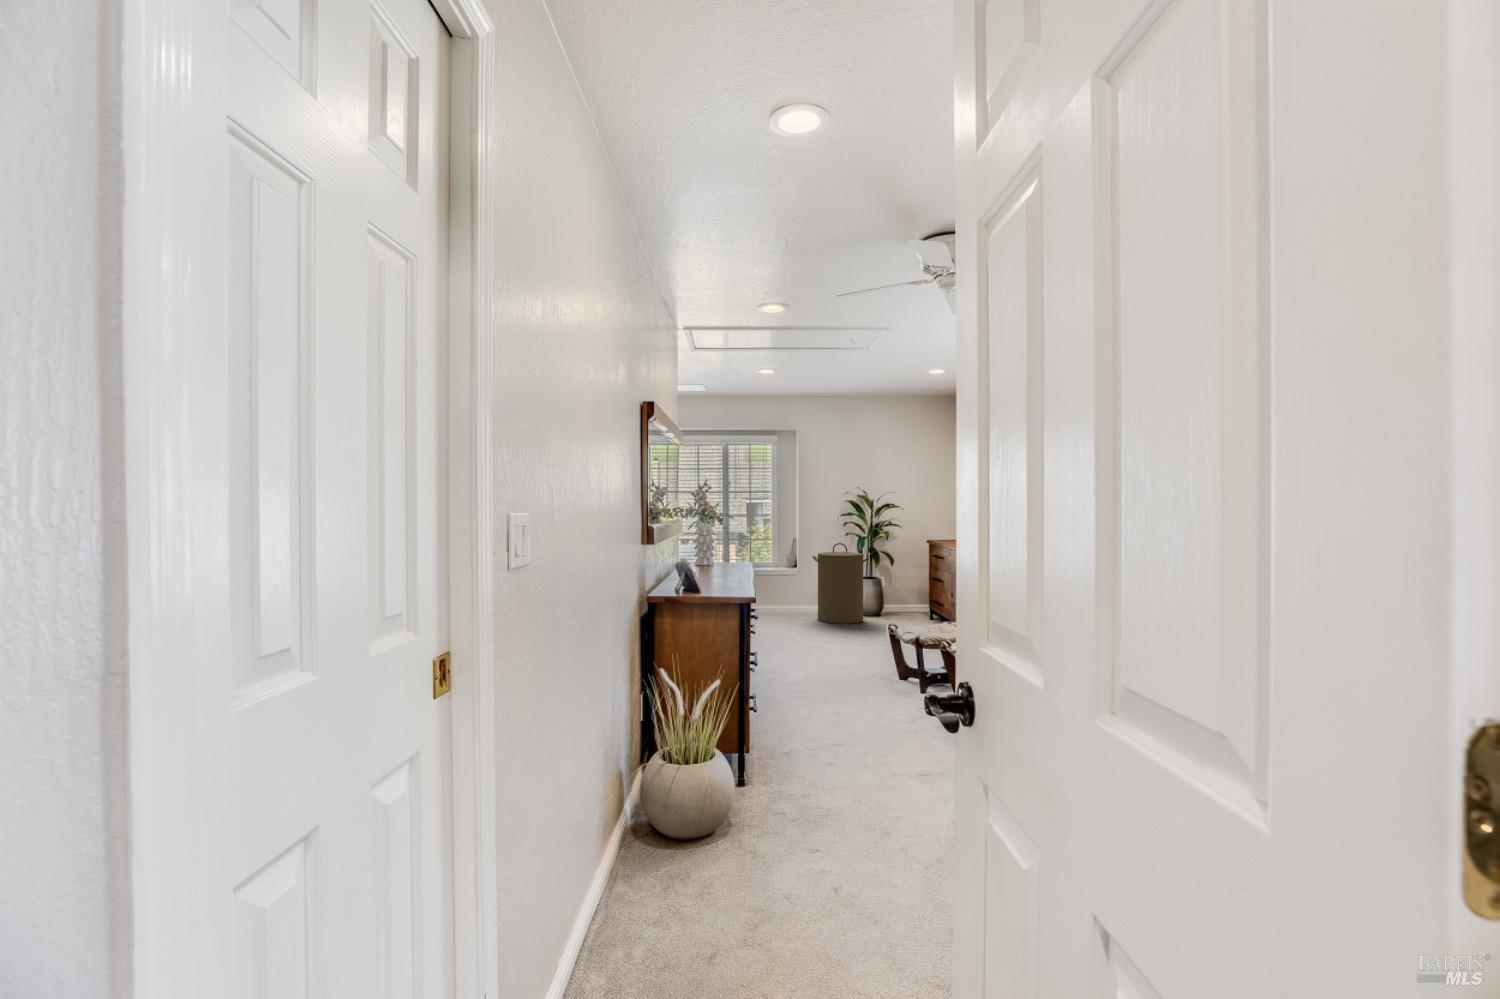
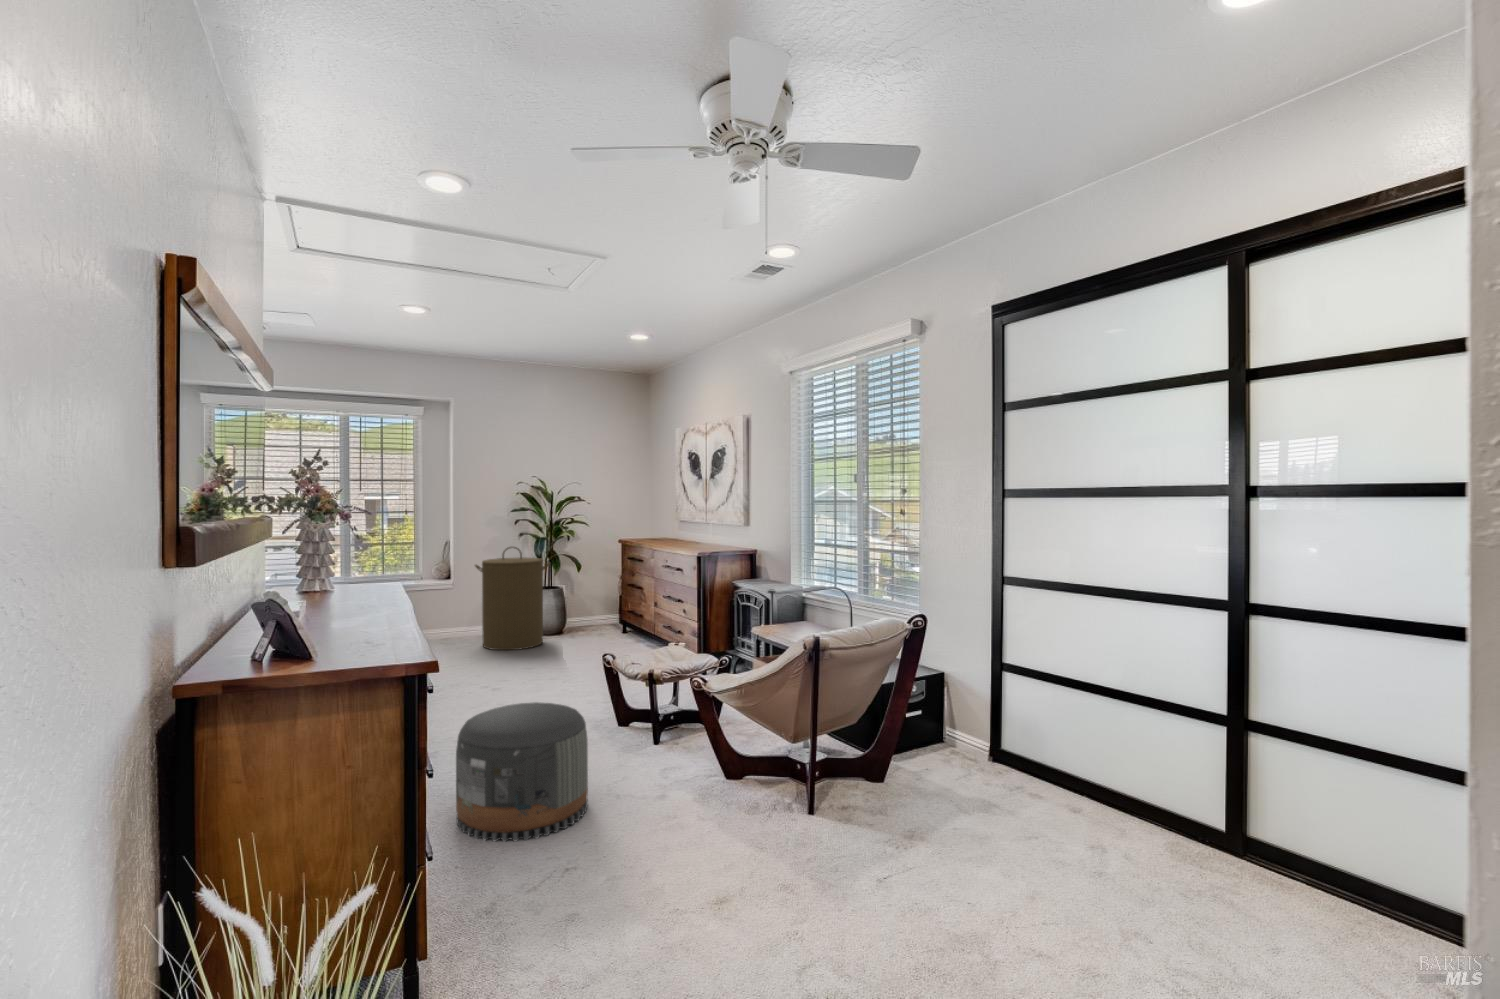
pouf: none [779,644,861,726] -> present [456,702,588,842]

